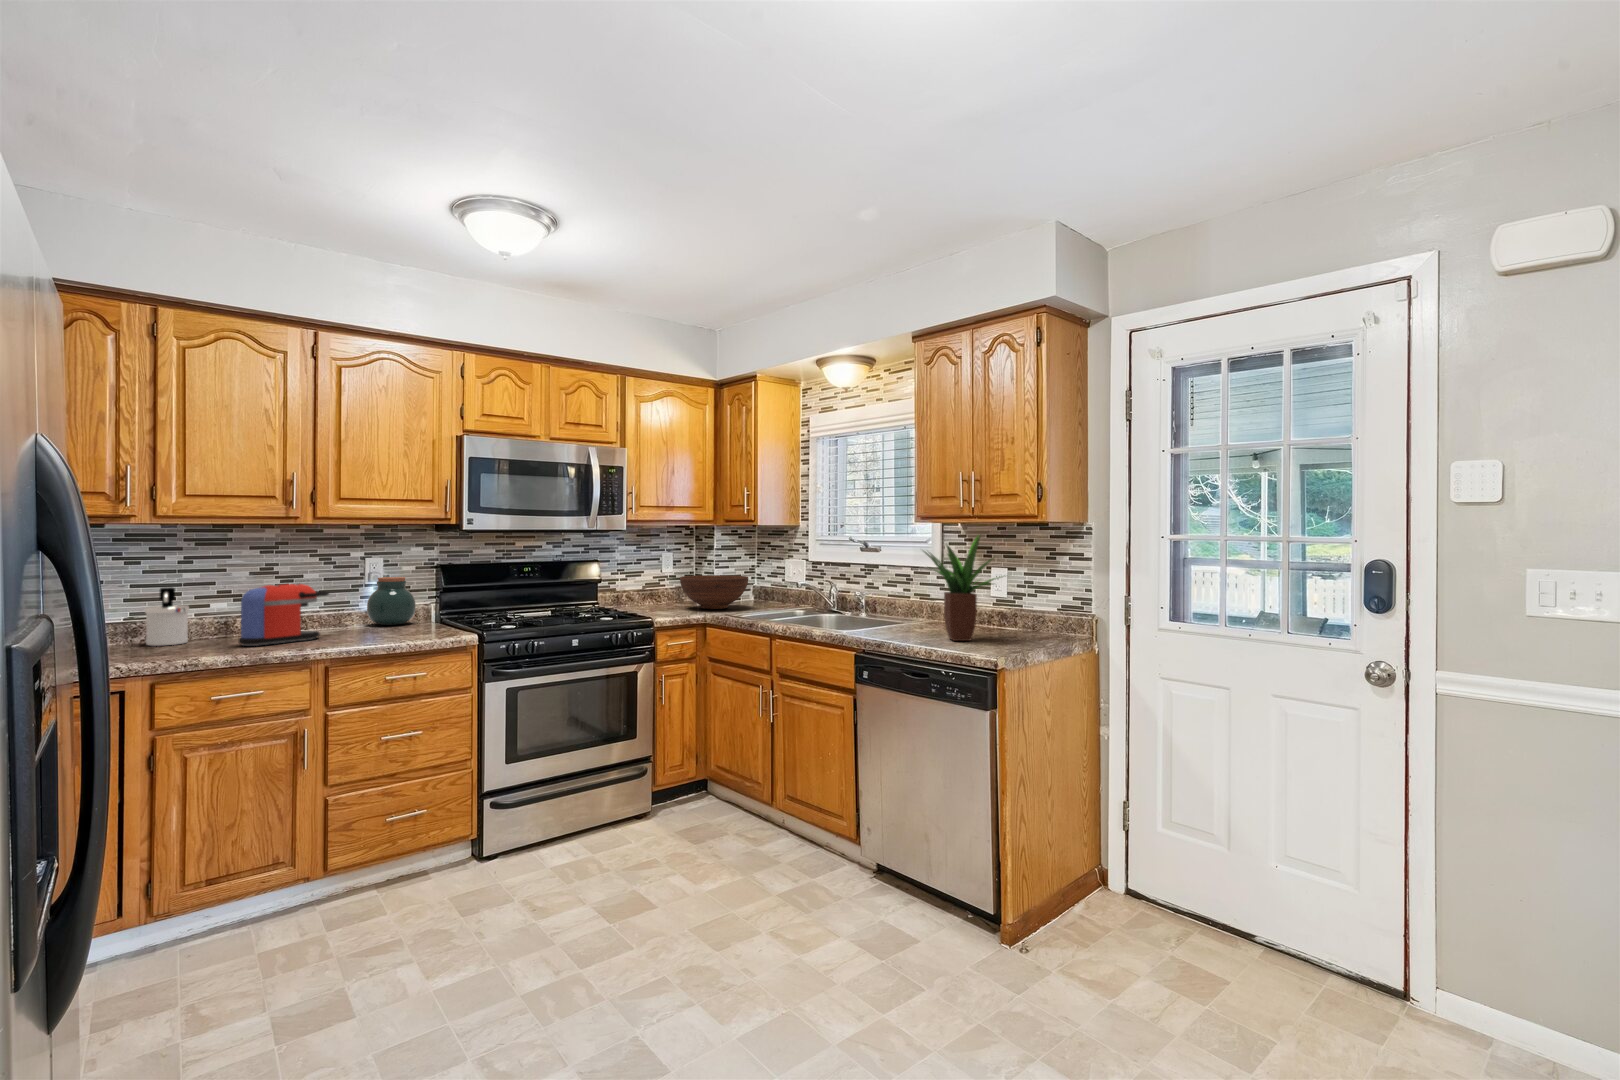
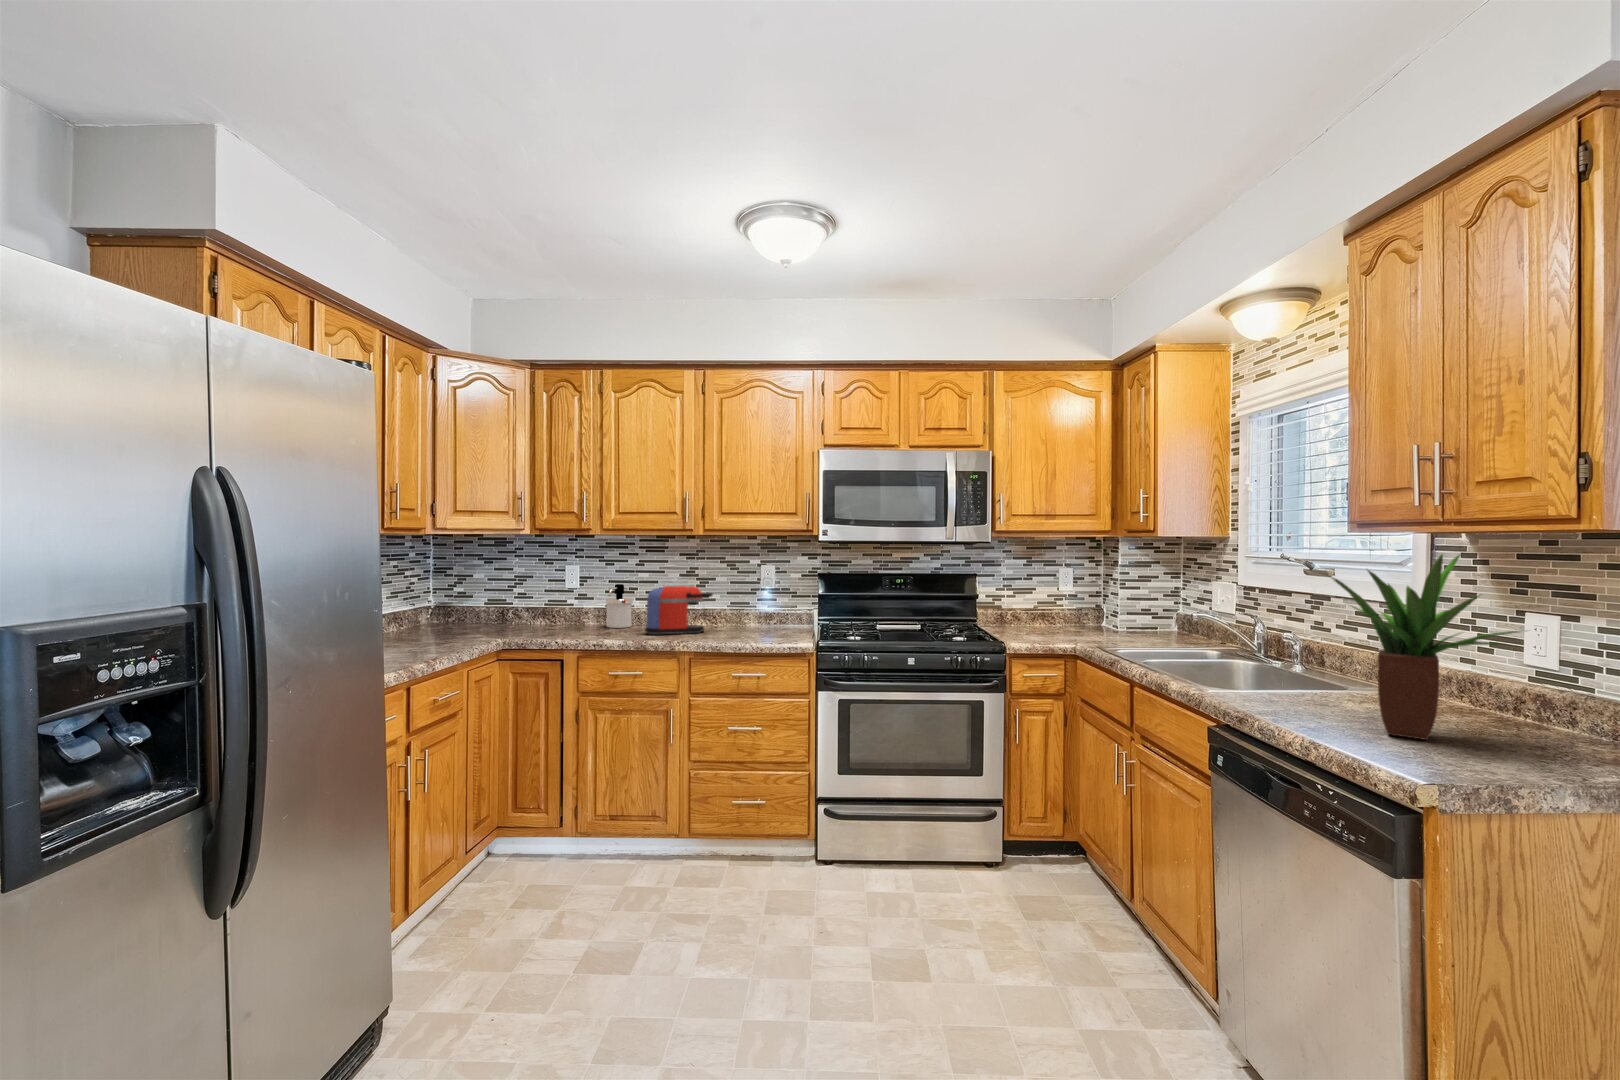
fruit bowl: present [680,575,748,609] -> none [1057,595,1145,637]
jar: present [367,577,416,625] -> none [758,583,796,625]

